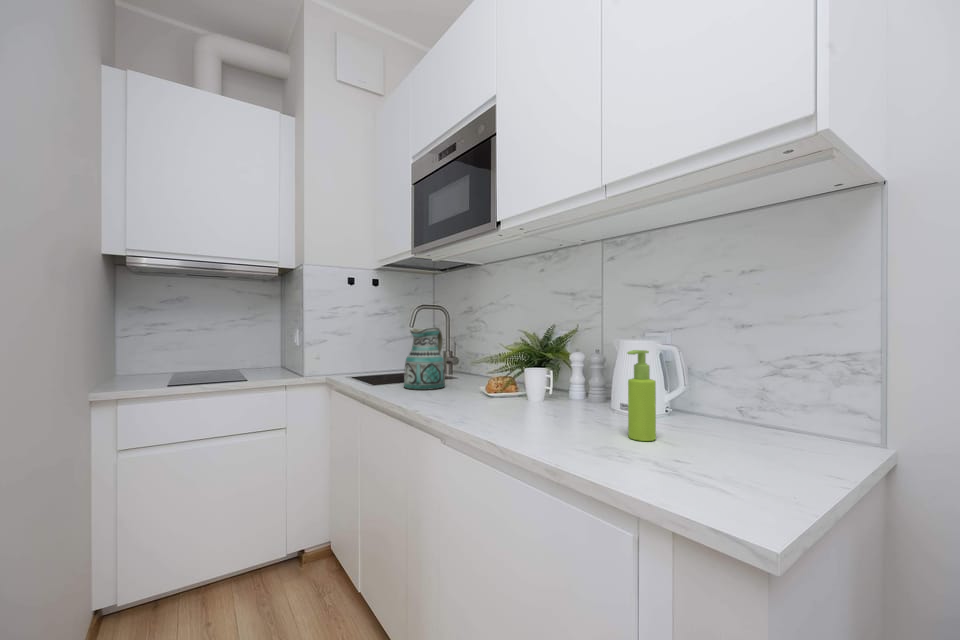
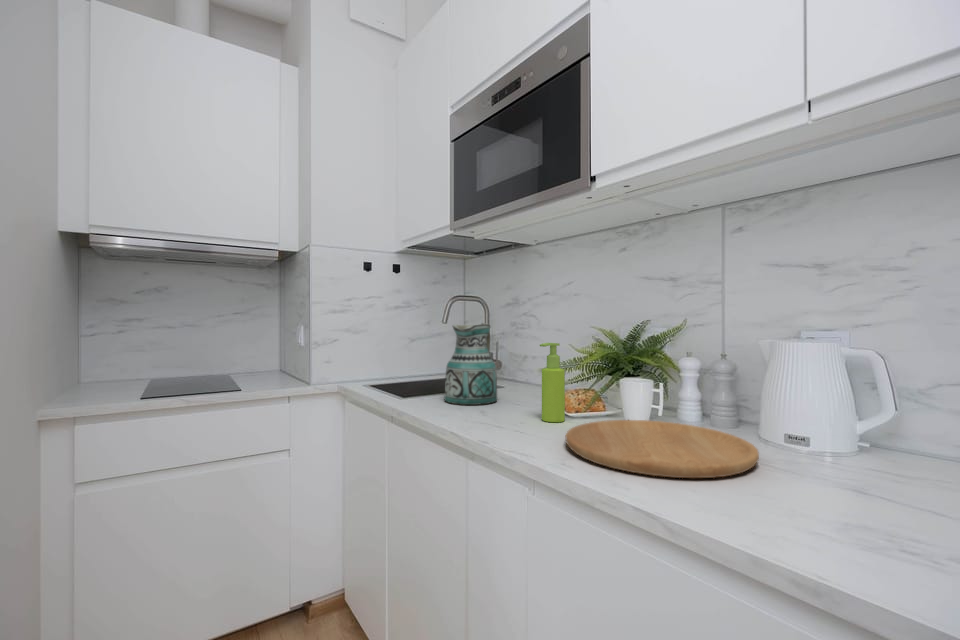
soap dispenser: present [627,350,656,441] -> present [540,343,565,422]
cutting board: none [470,397,595,429] -> present [565,420,759,478]

